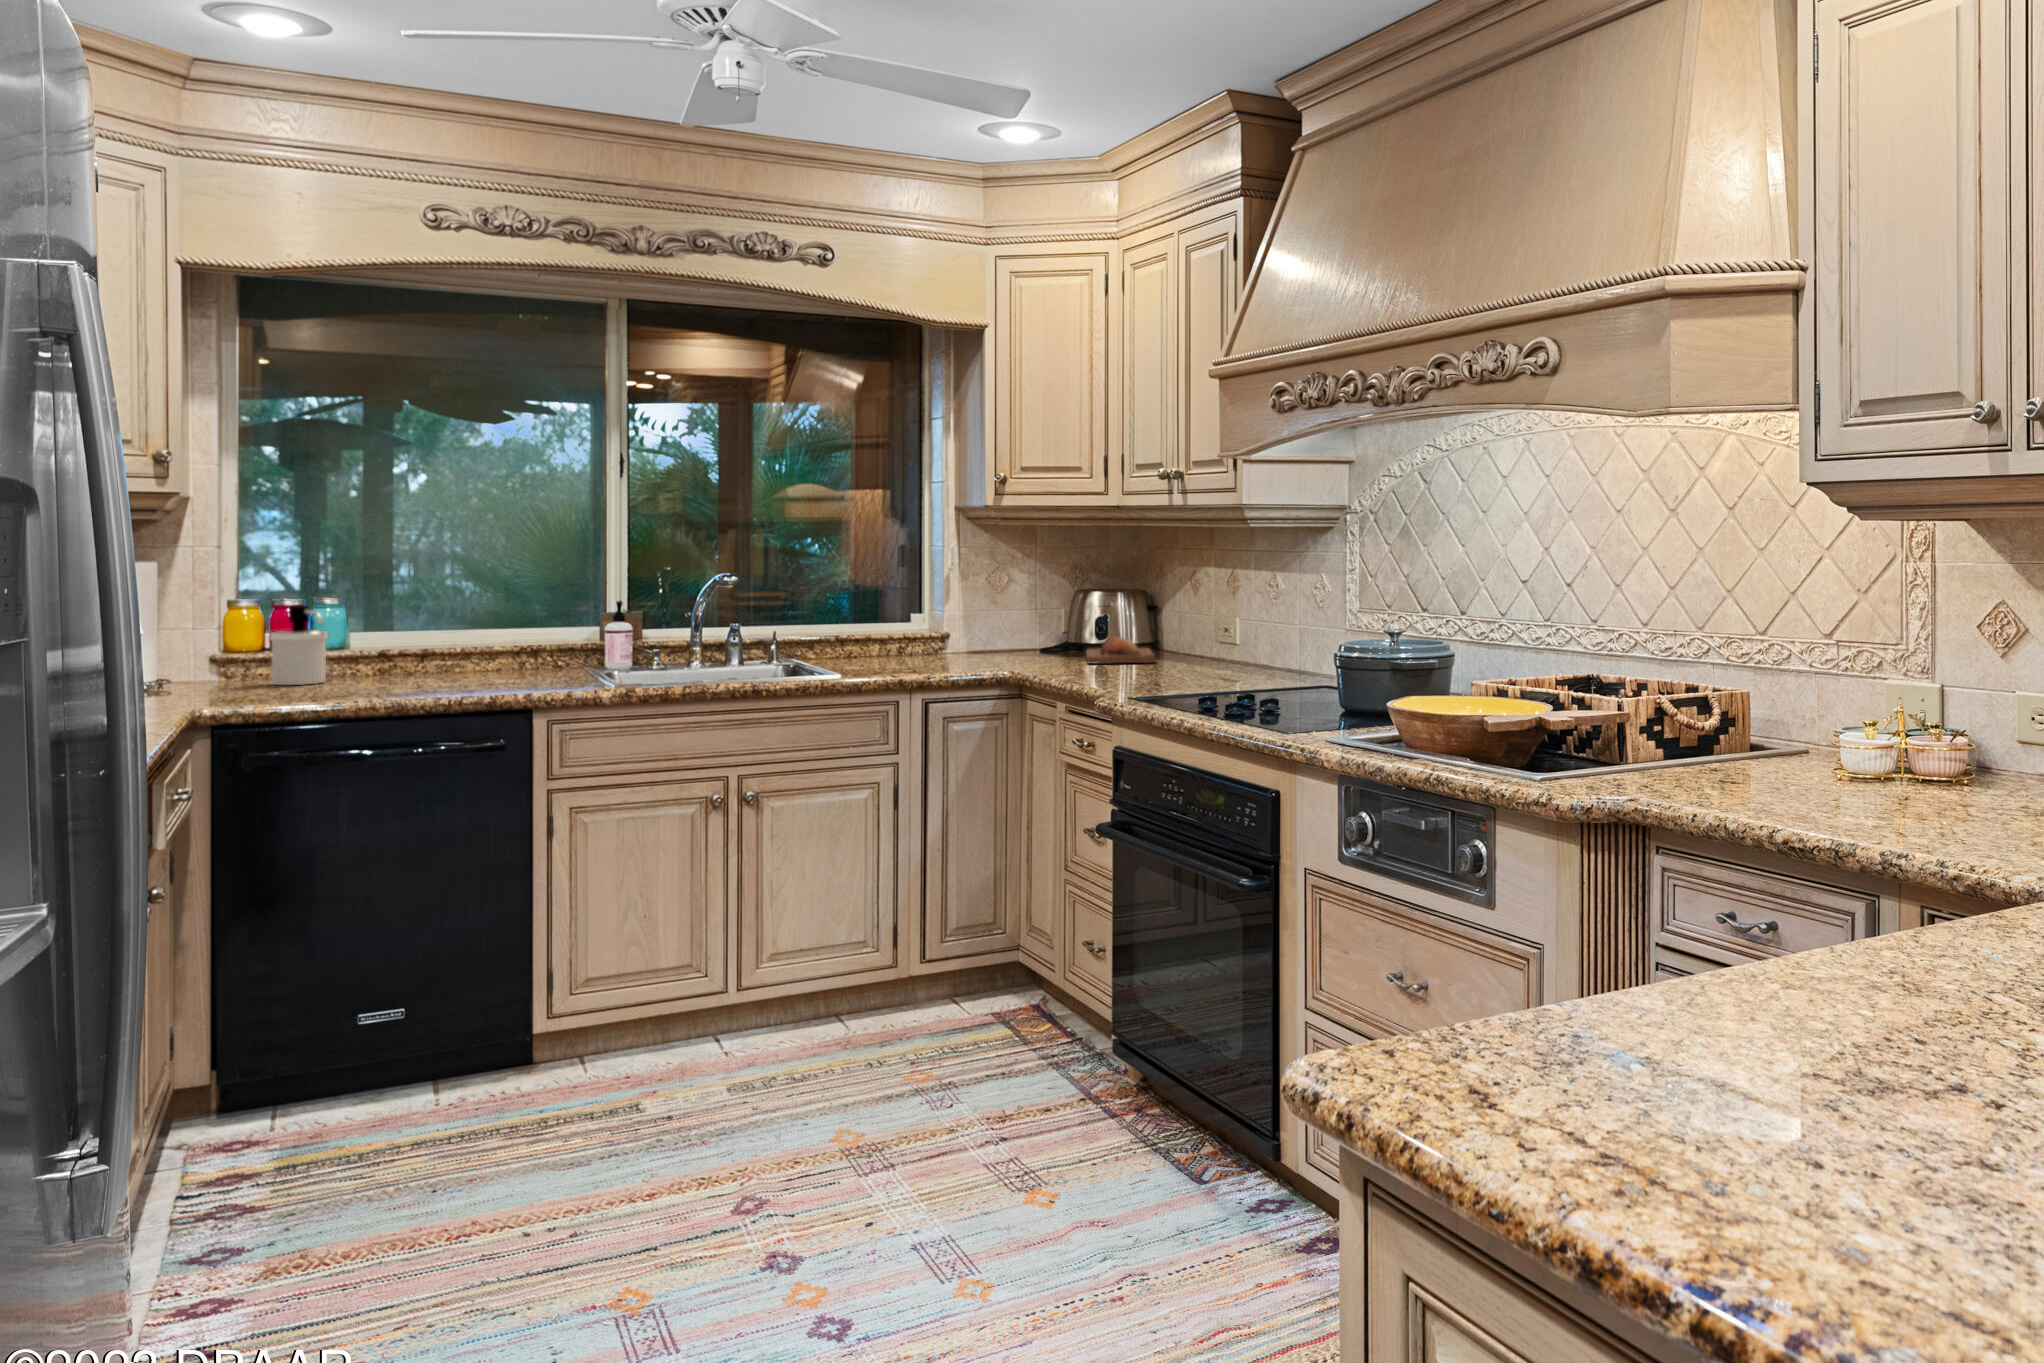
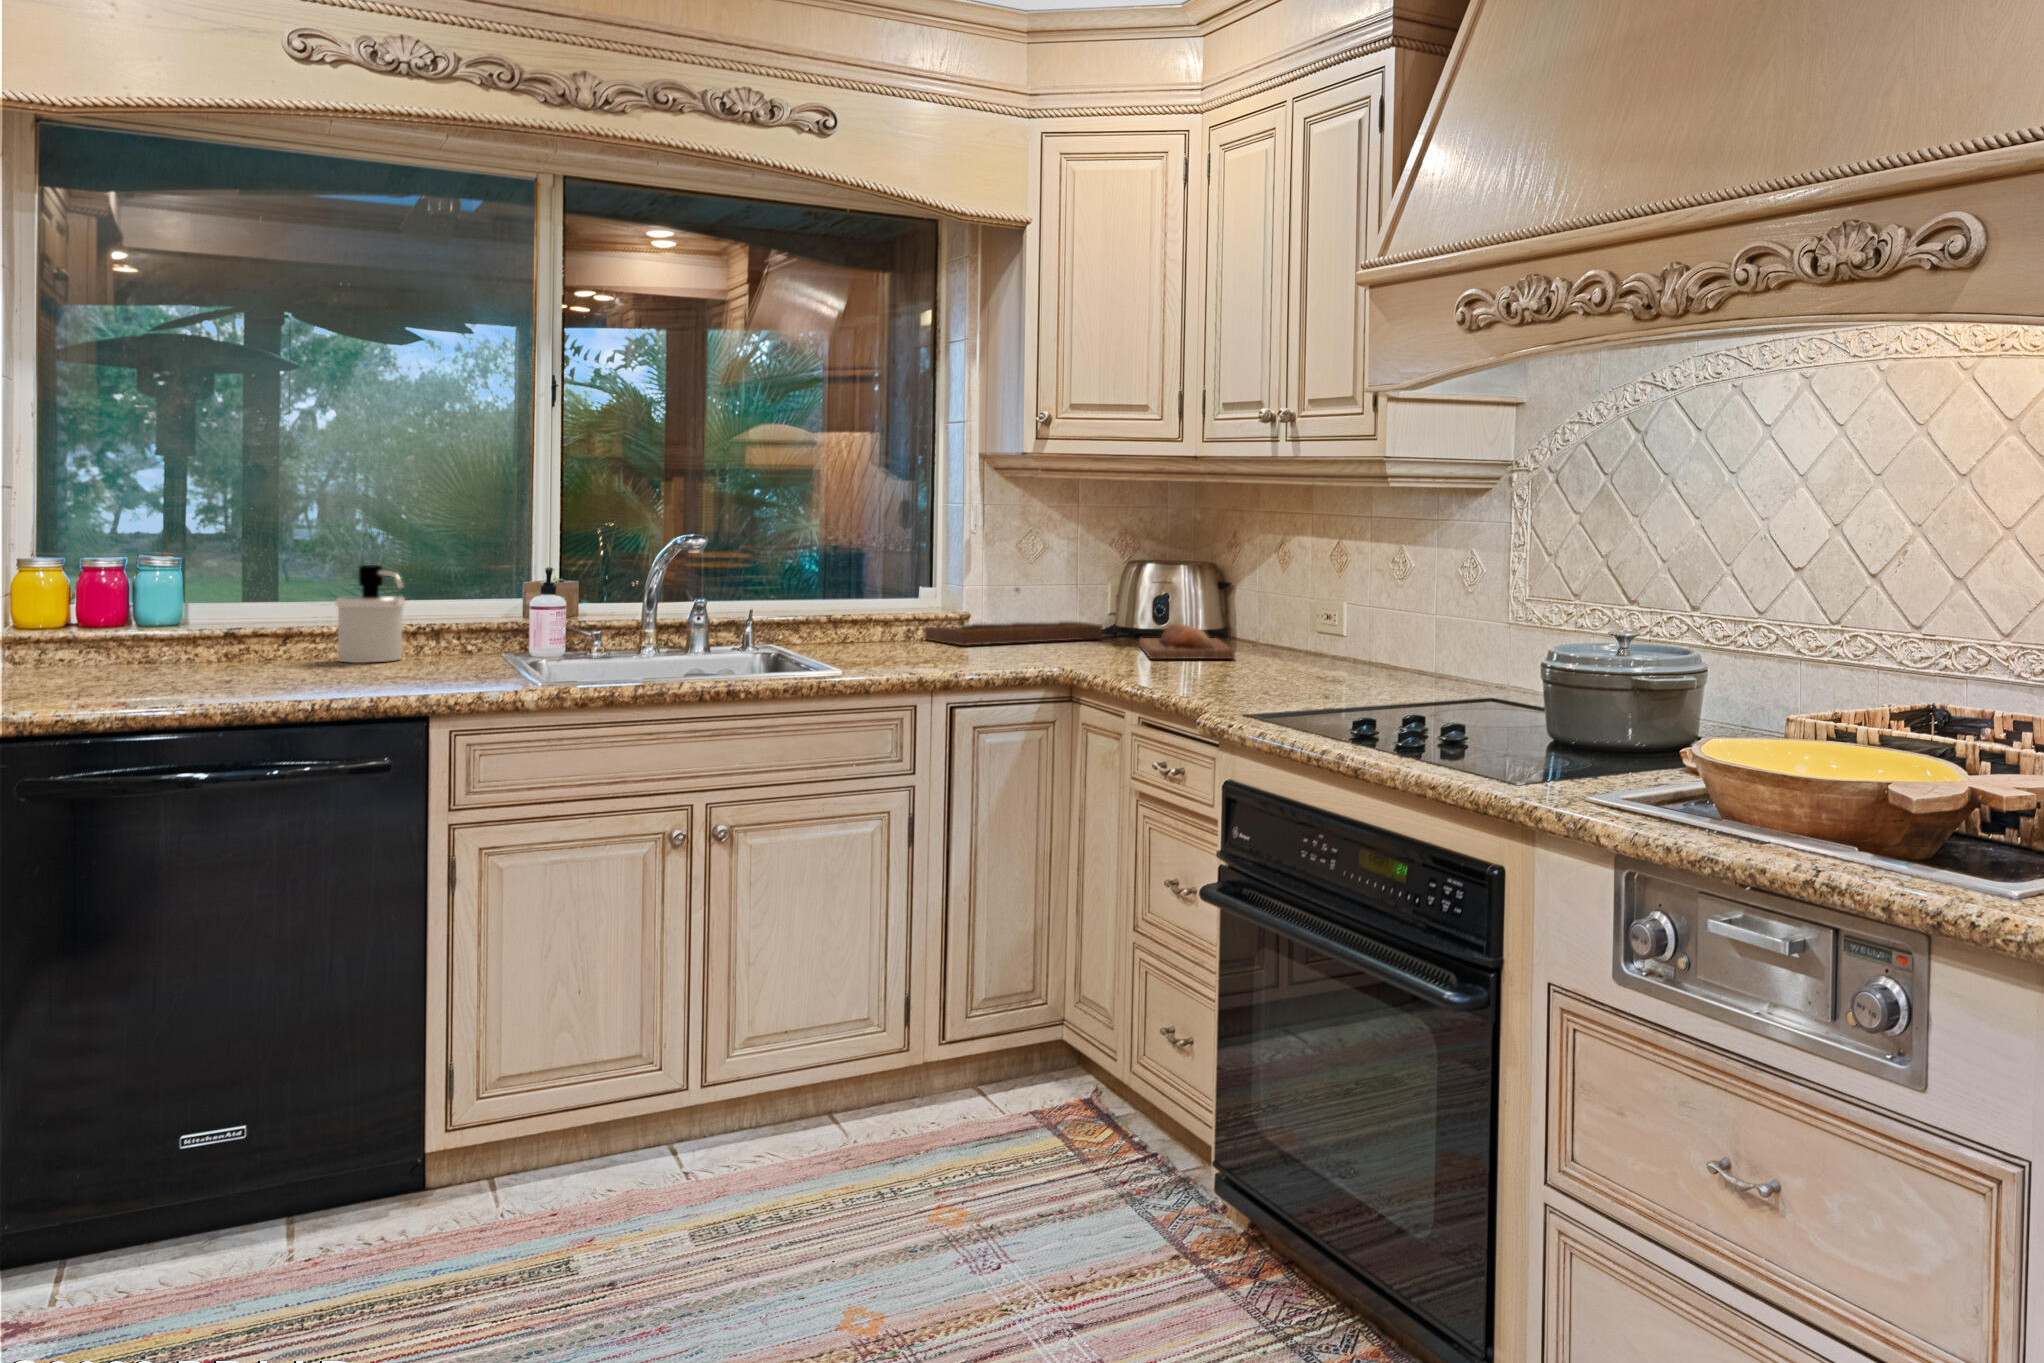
soap dispenser: present [270,605,328,685] -> present [336,565,405,663]
tray: none [916,609,1060,657] -> present [924,588,1103,646]

